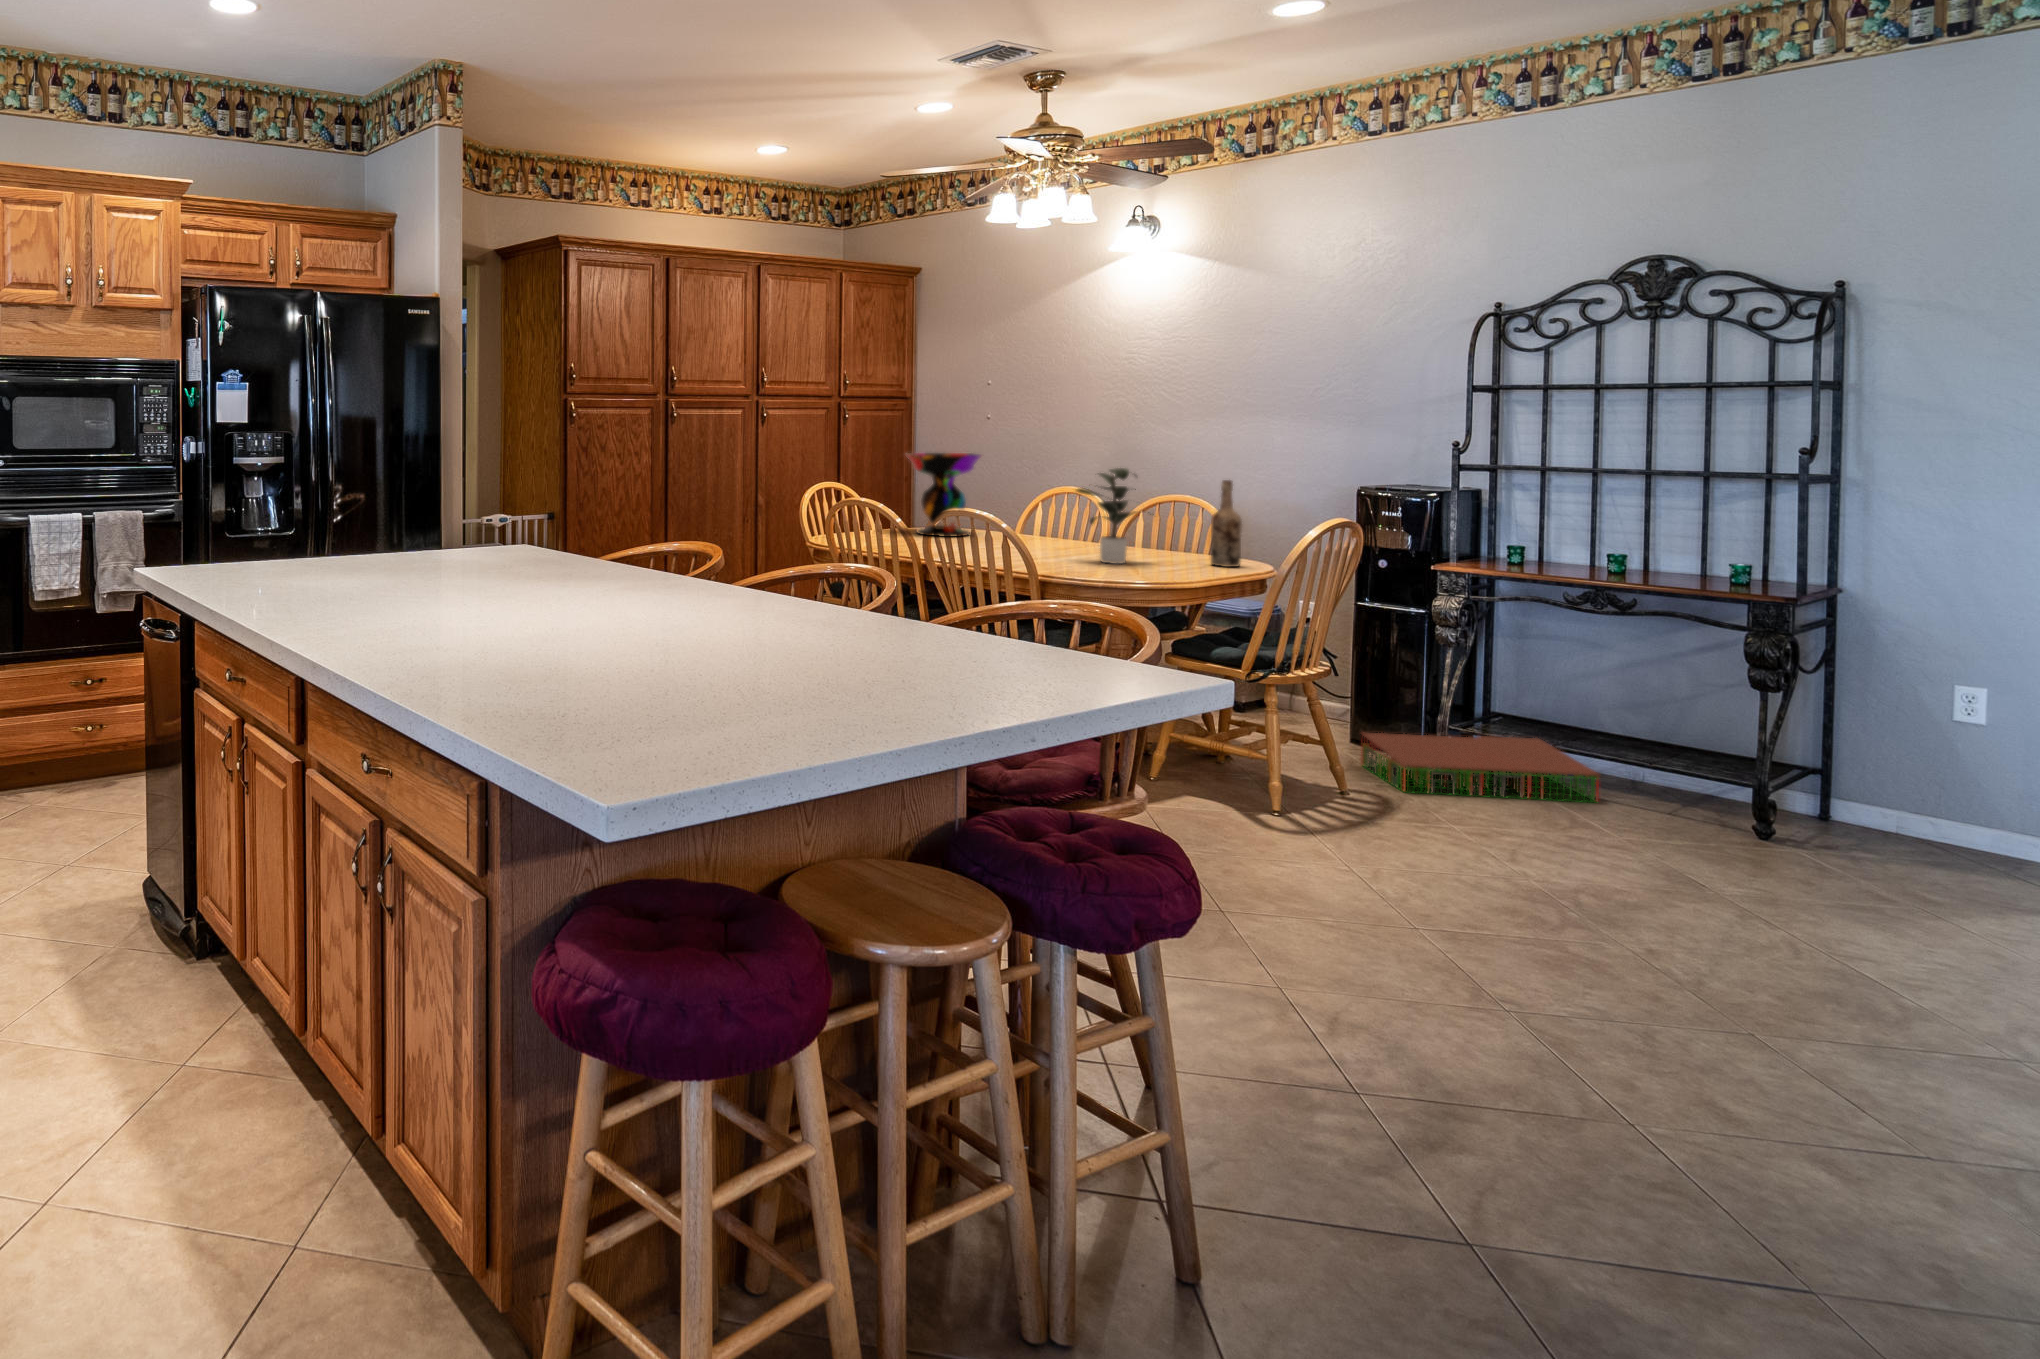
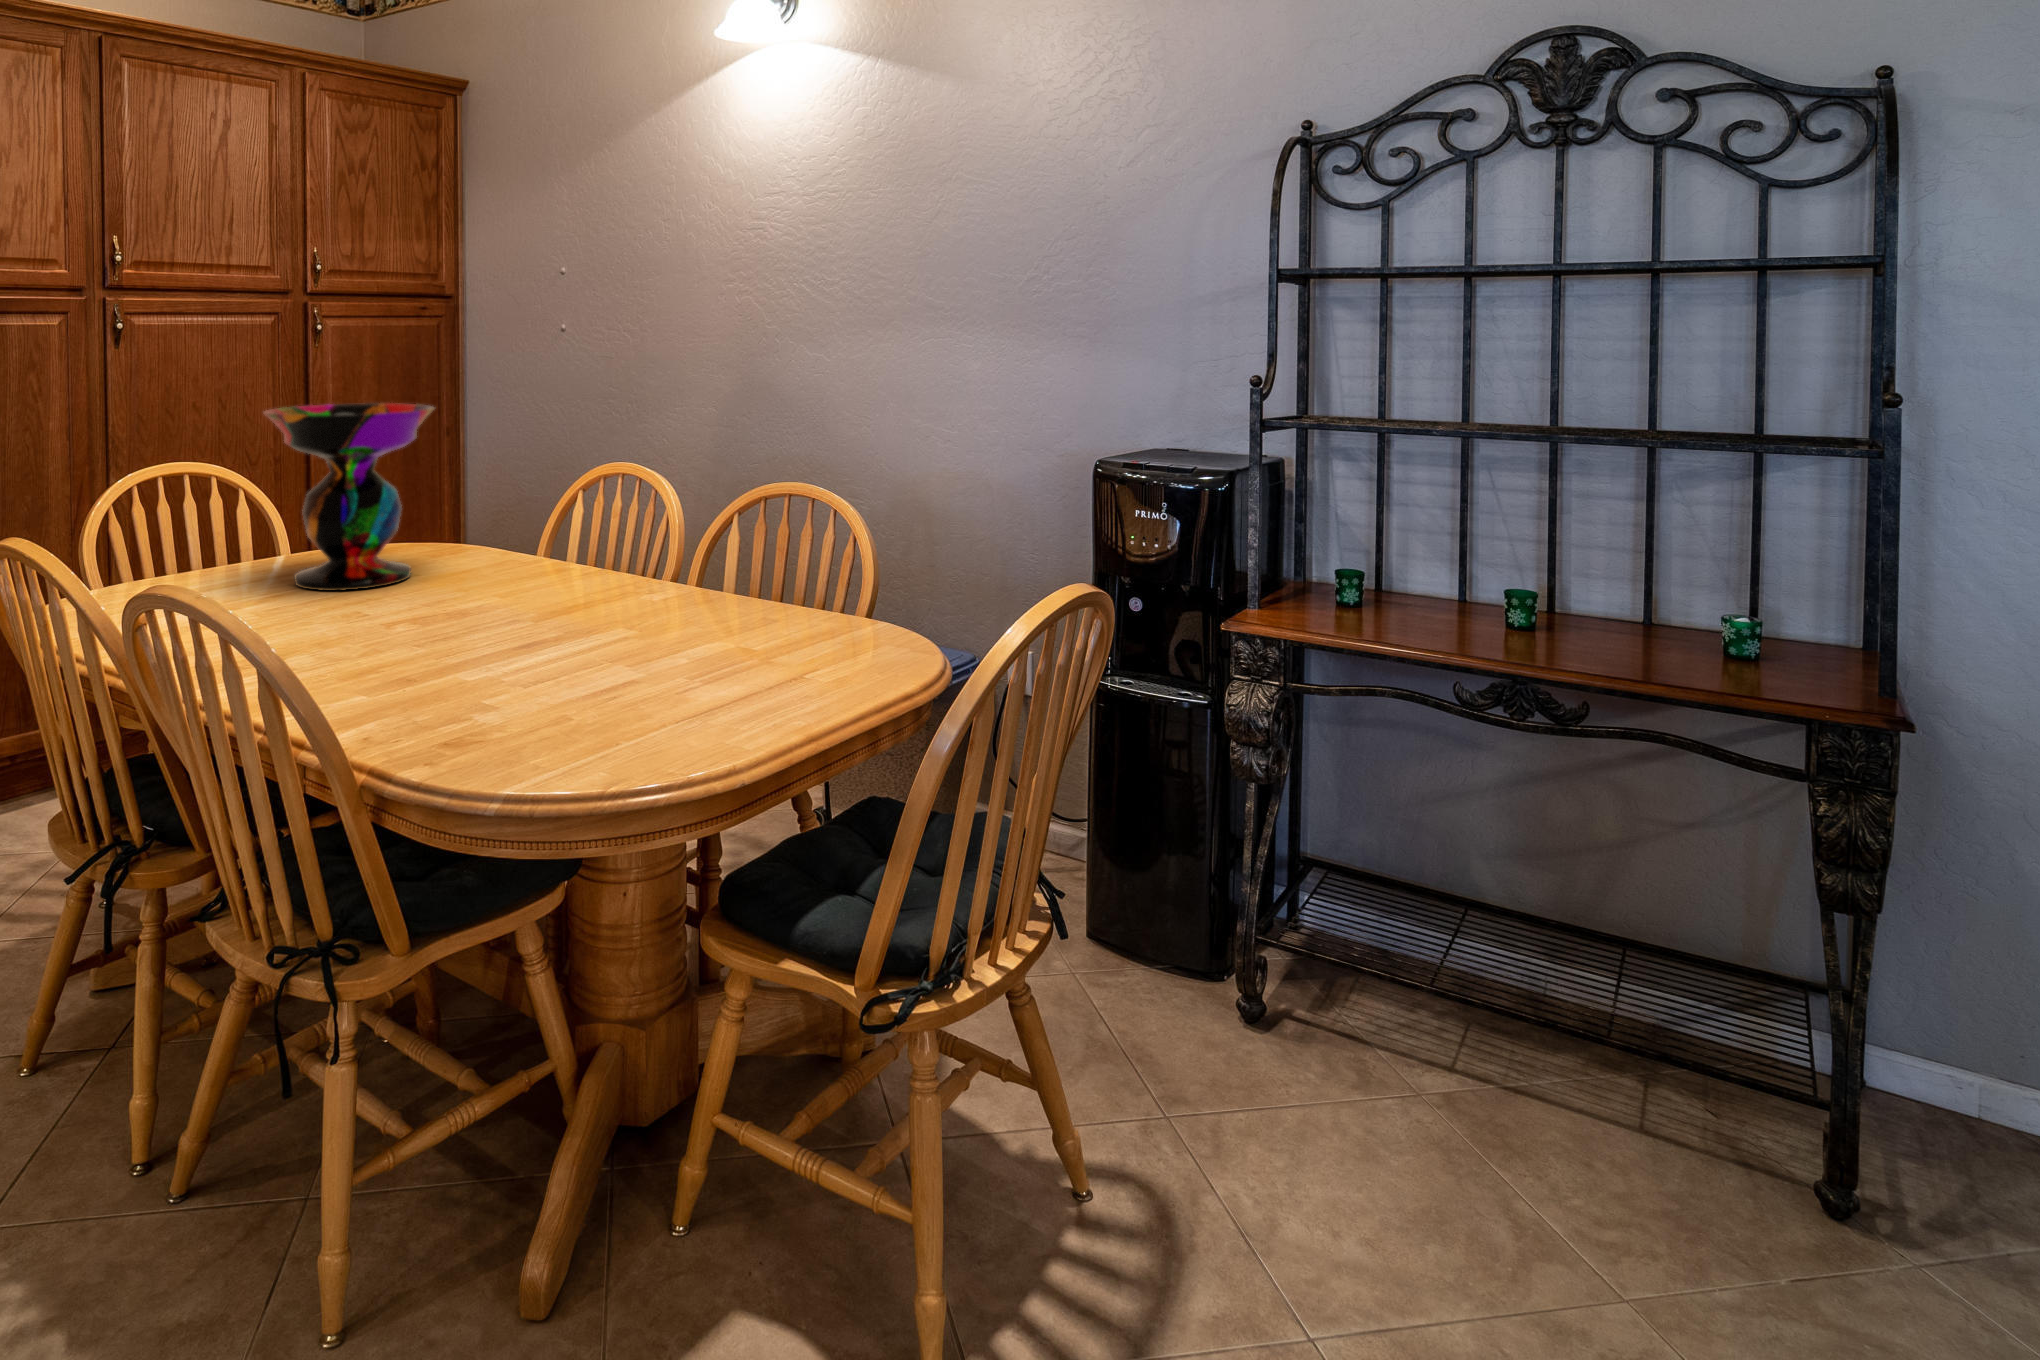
potted plant: present [1077,468,1136,564] -> none [491,452,724,695]
wine bottle: present [1211,480,1242,567] -> none [818,475,880,684]
storage bin: present [1361,733,1600,802] -> none [1113,952,1542,1186]

